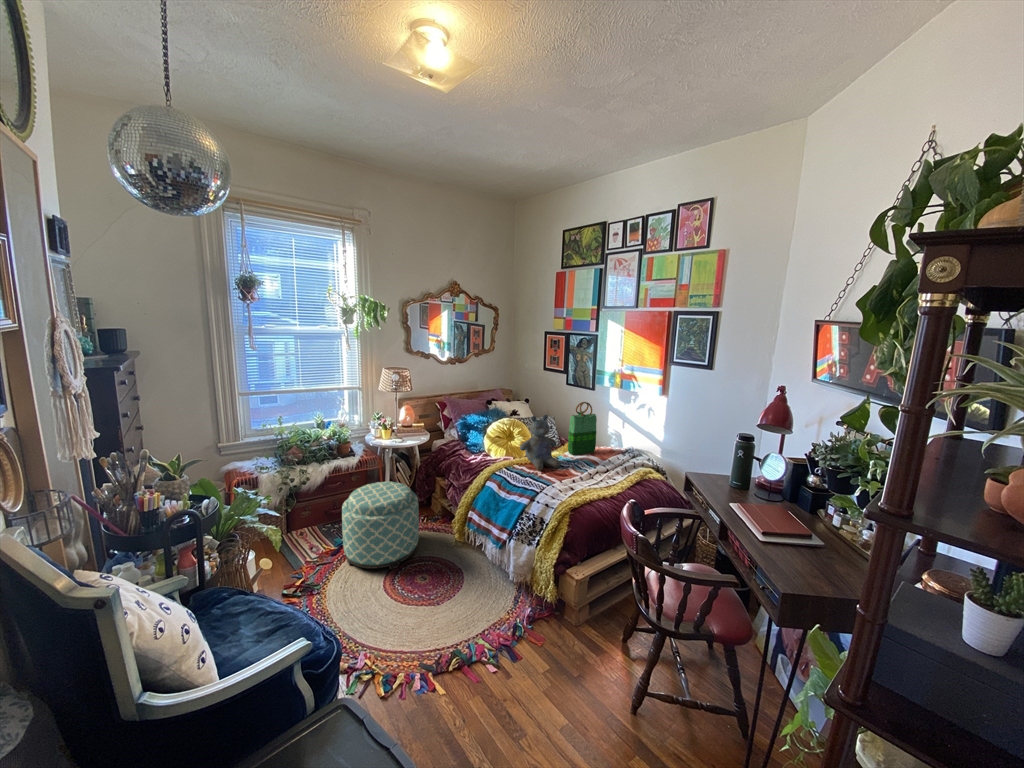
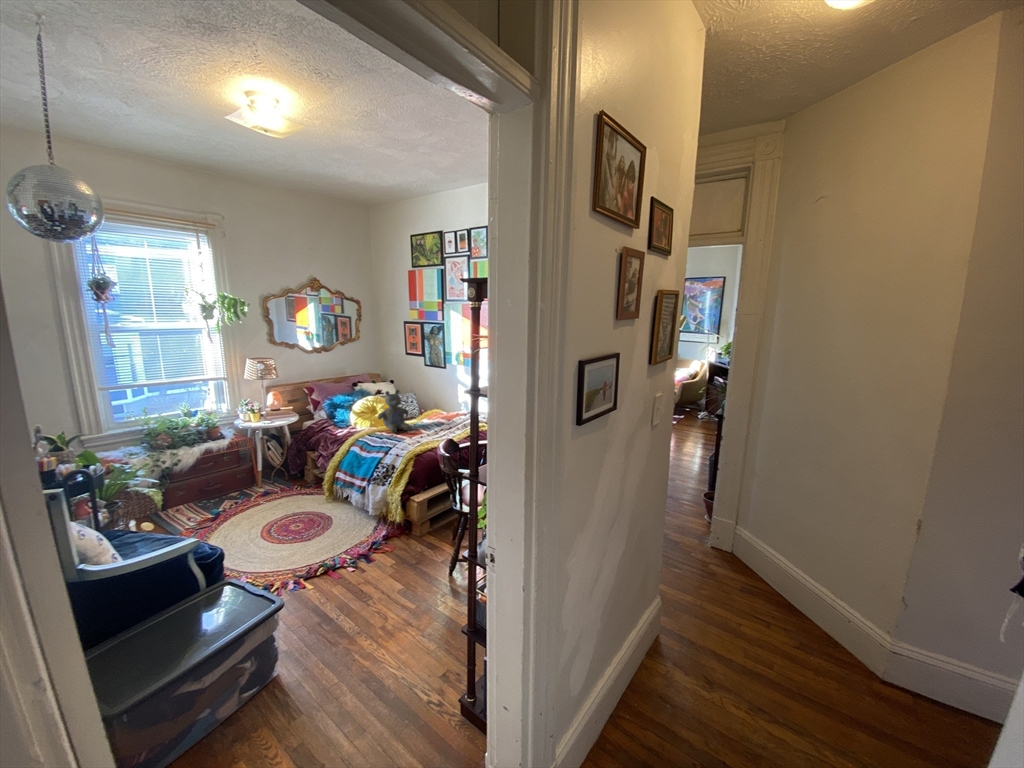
tote bag: present [568,402,597,455] -> none [420,378,443,421]
ottoman: present [342,482,419,570] -> none [218,455,293,526]

